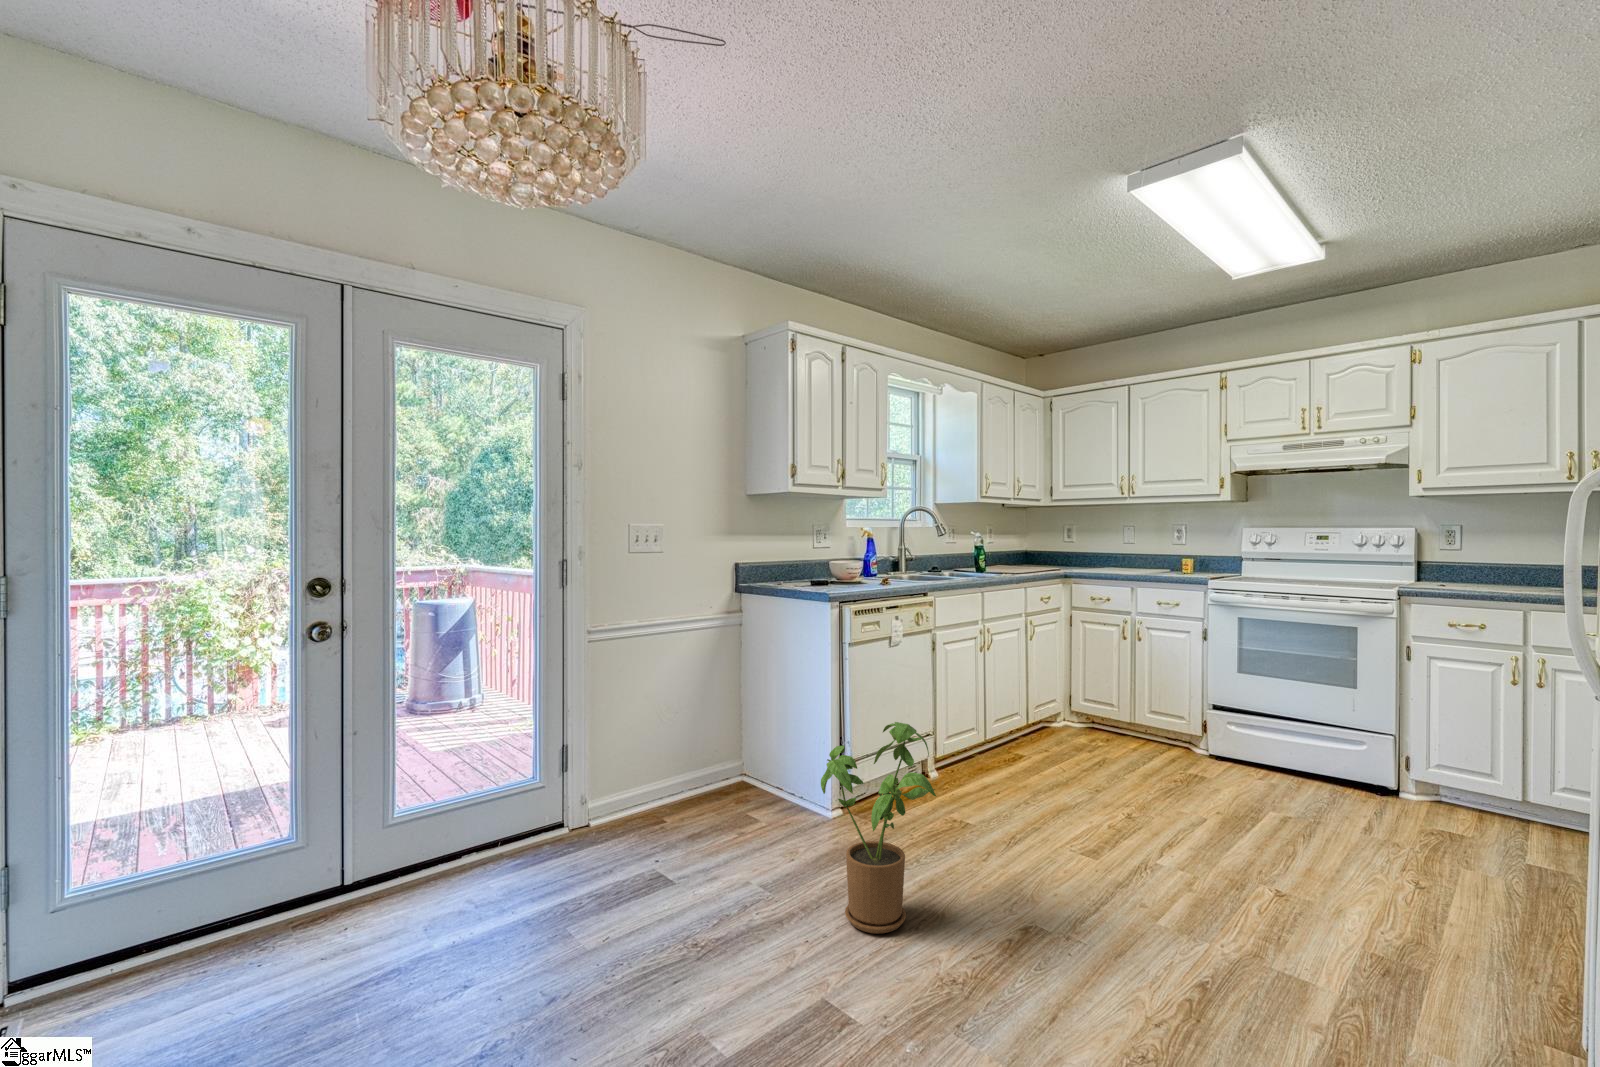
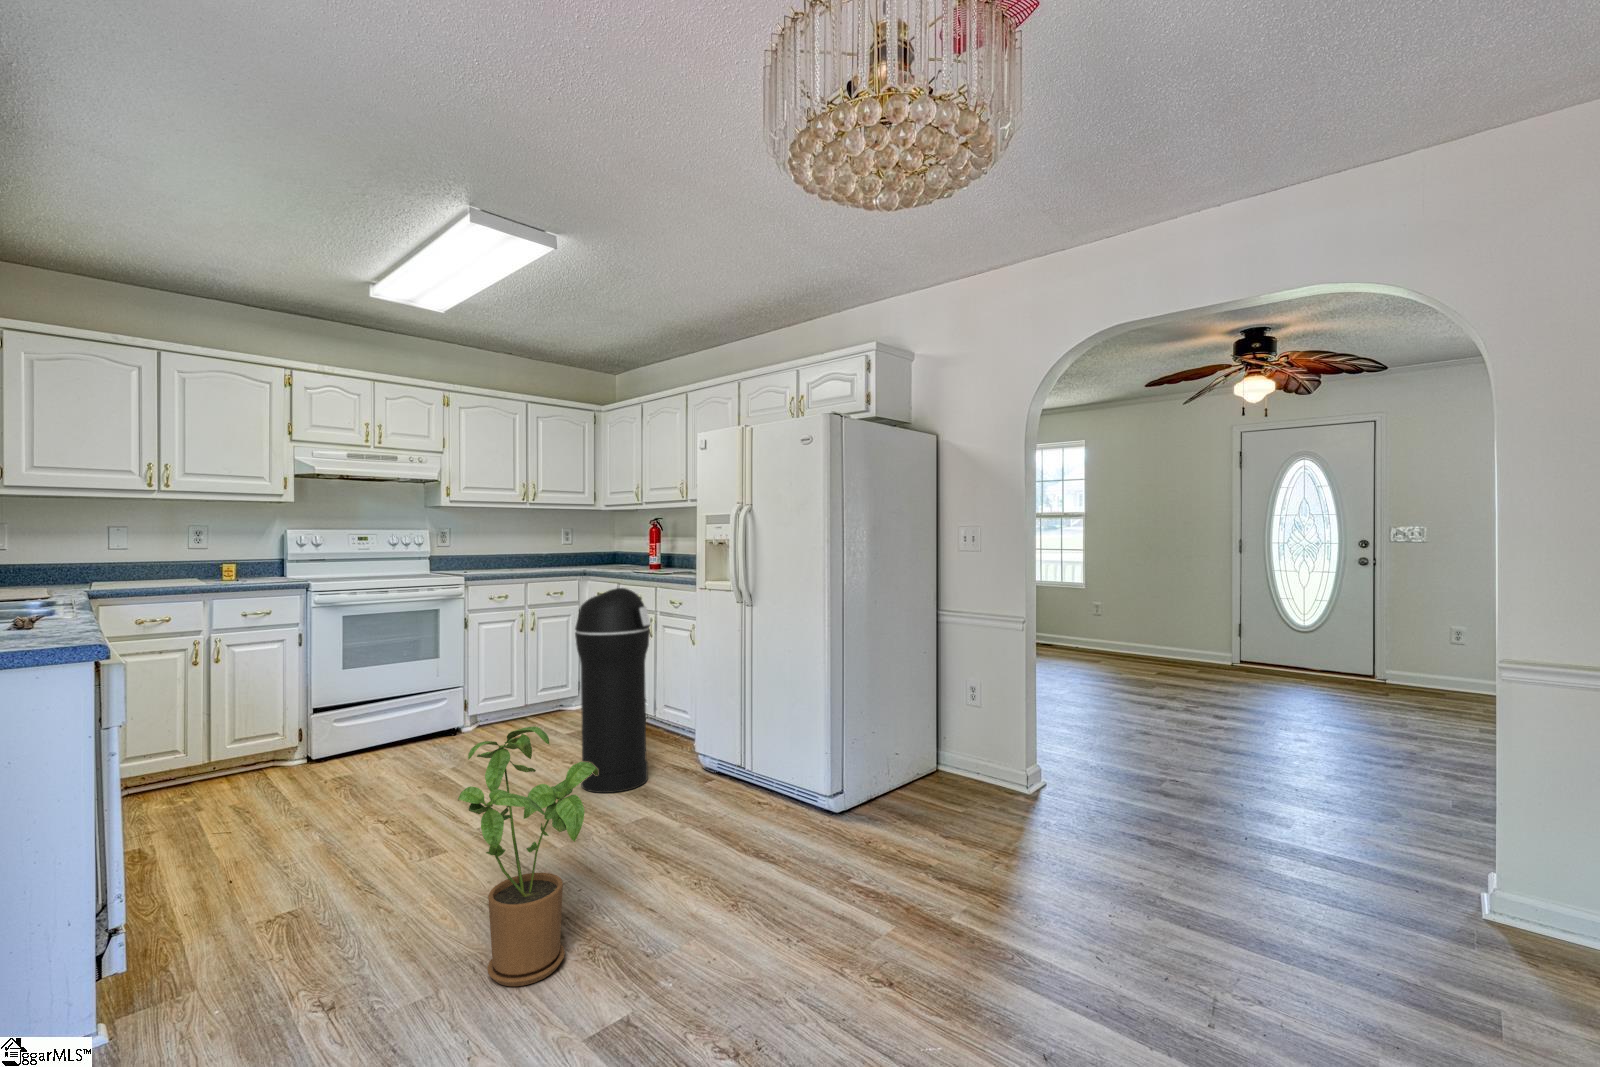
trash can: none [1278,630,1418,951] -> present [575,588,650,793]

